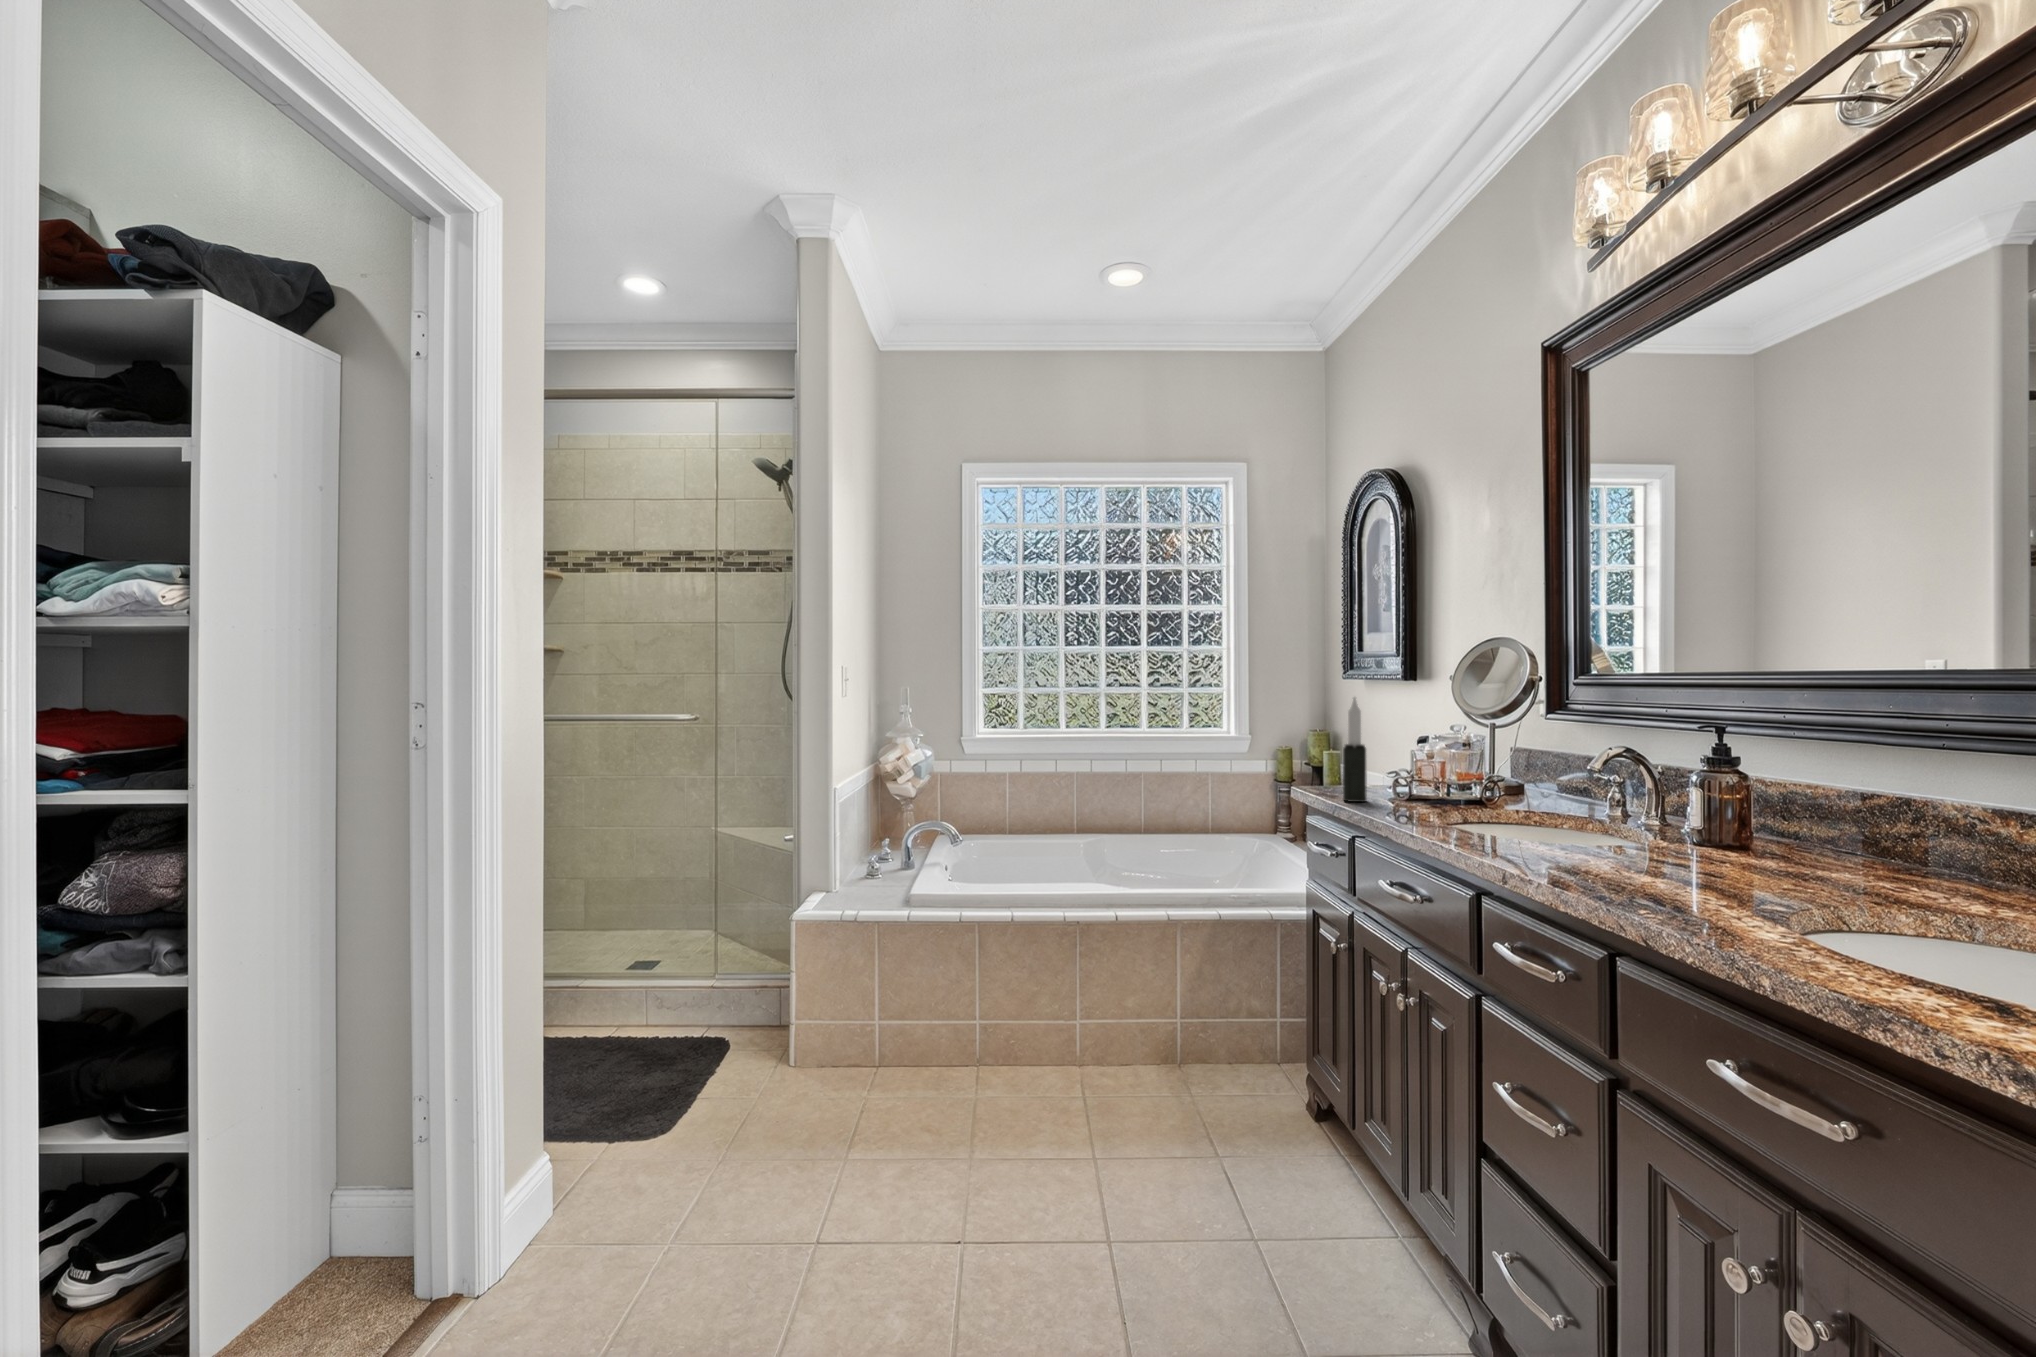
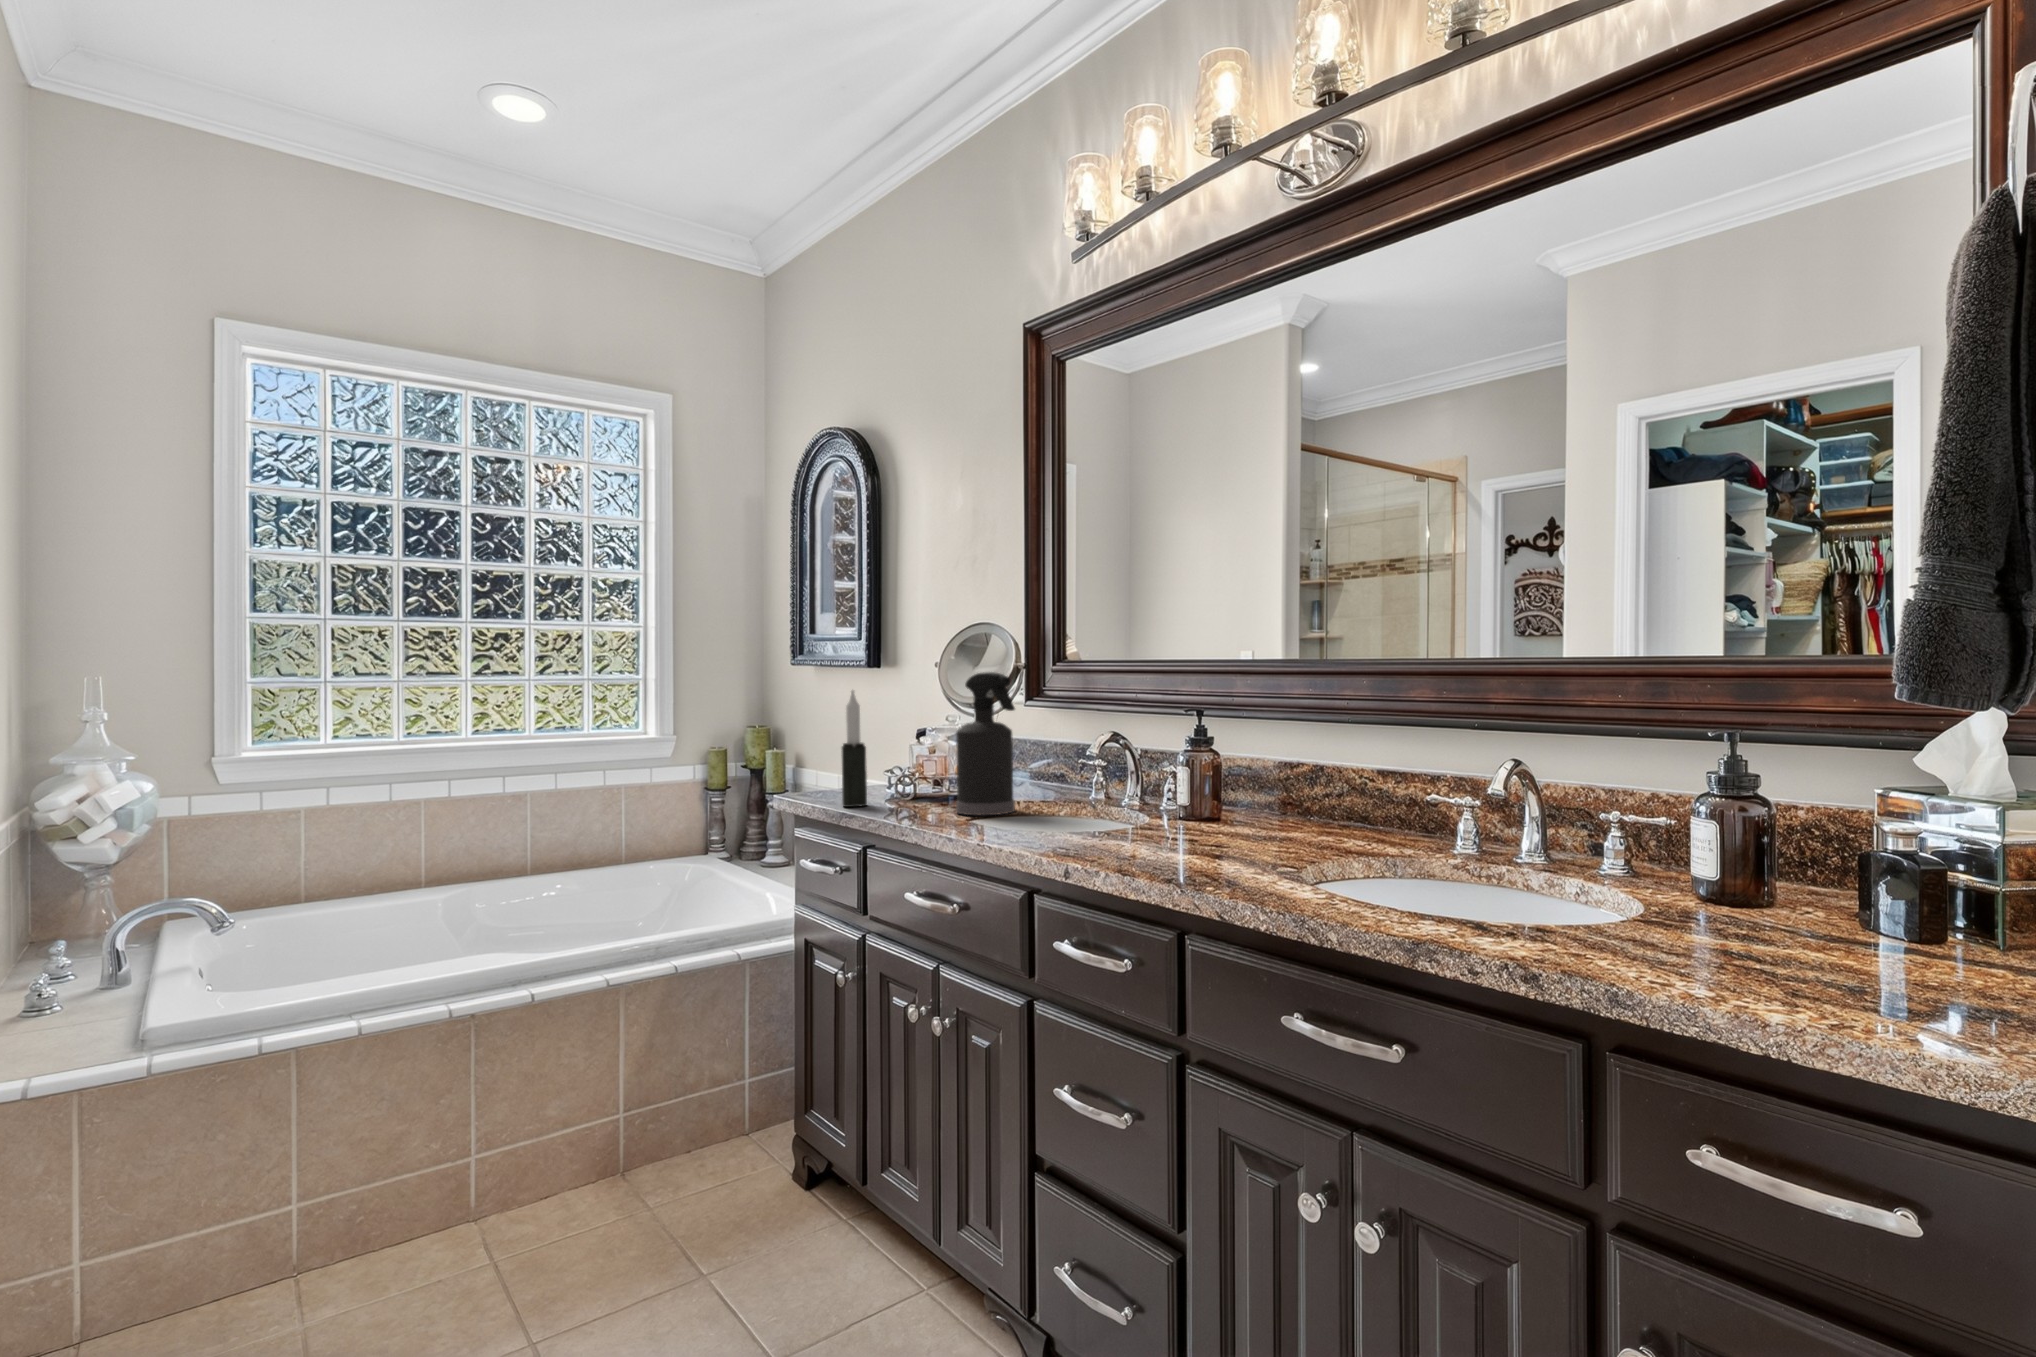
spray bottle: none [1443,682,1506,820] -> present [956,672,1015,815]

